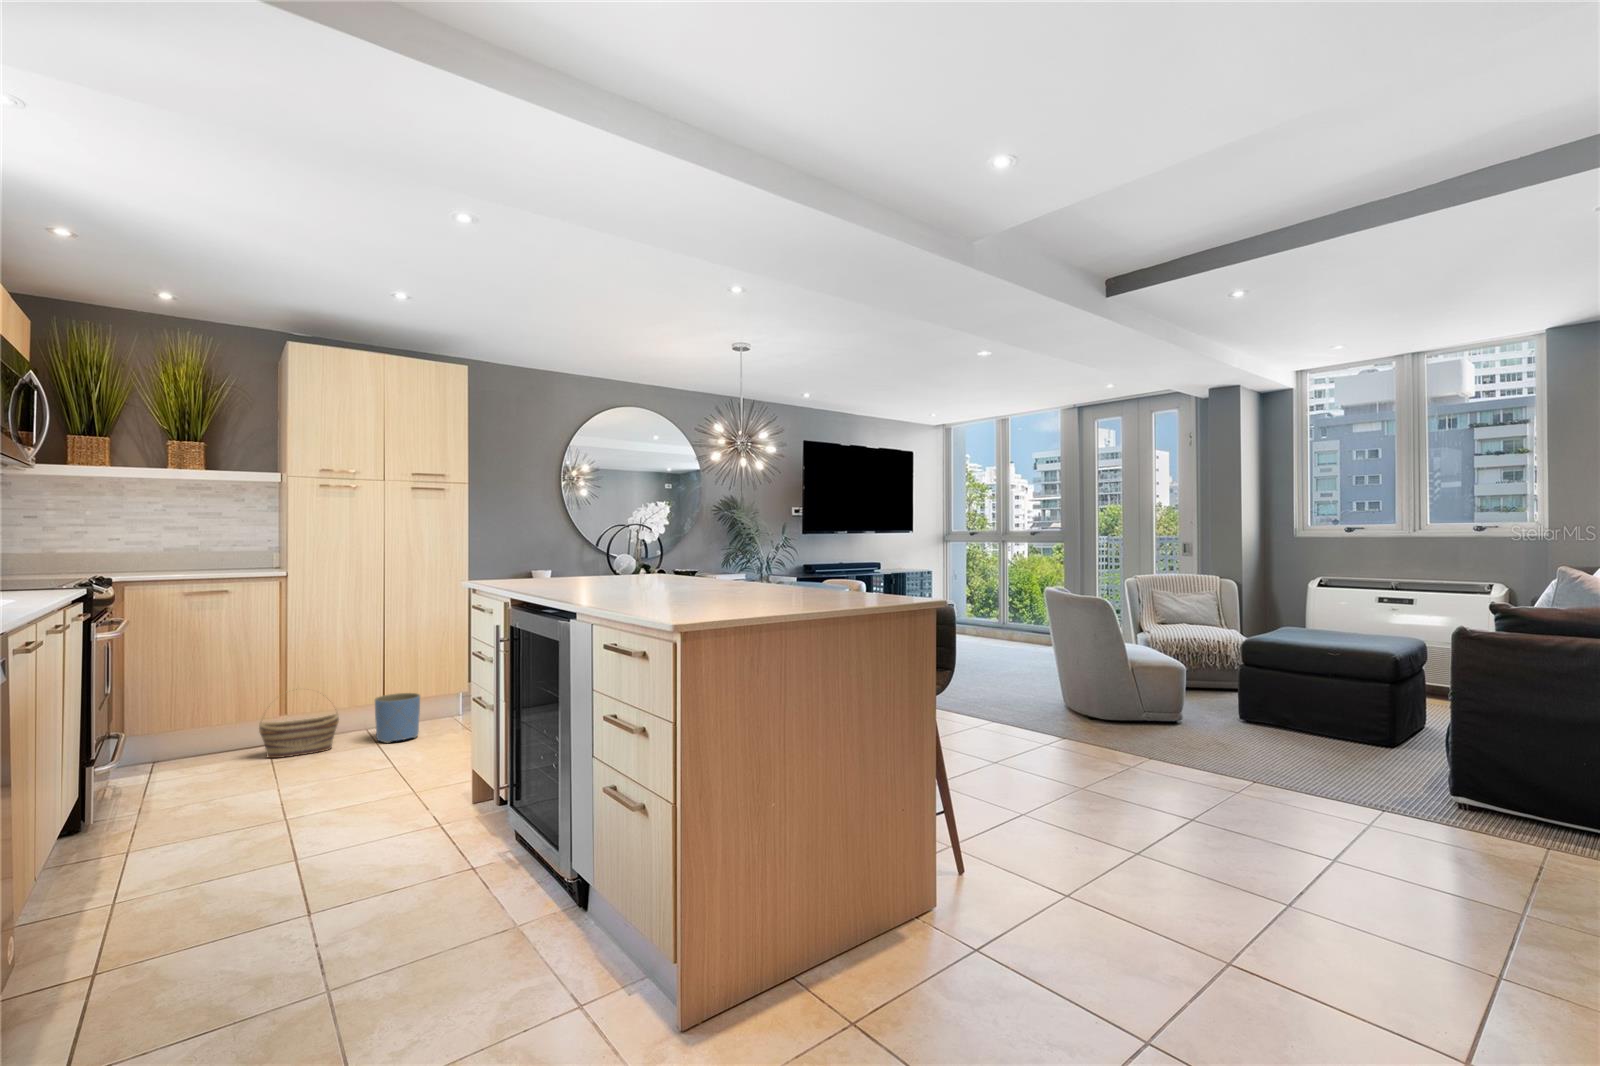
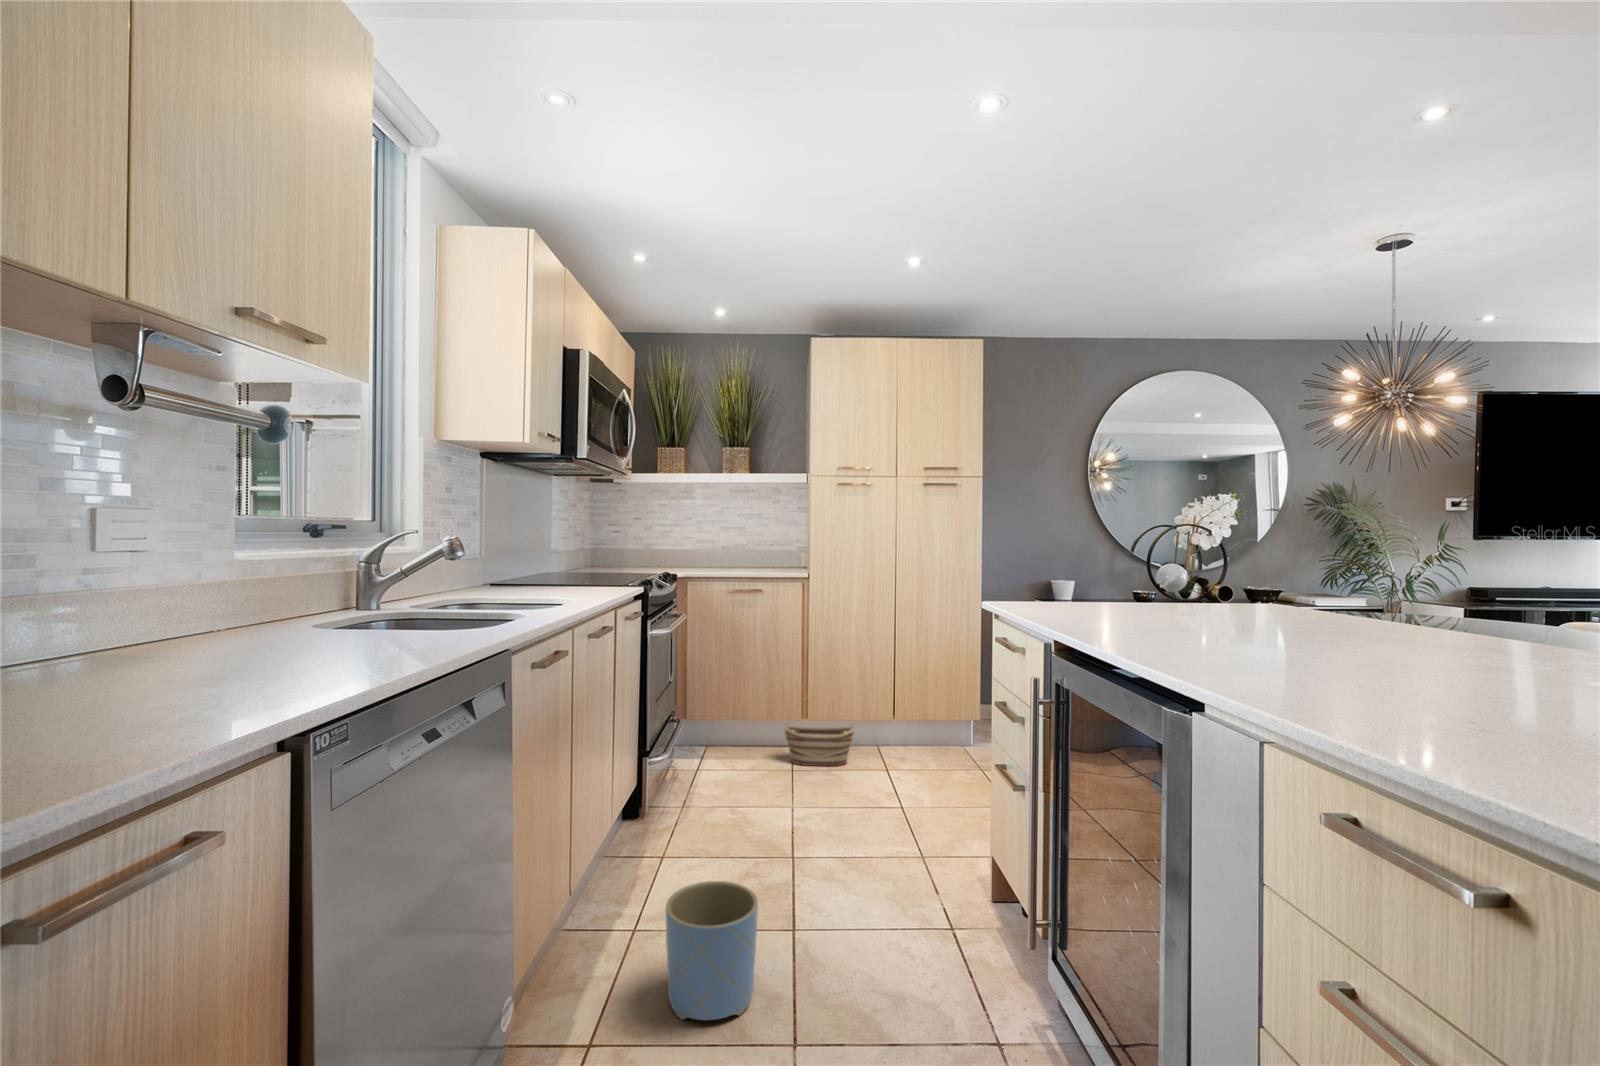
planter: present [375,693,420,743] -> present [666,881,758,1020]

